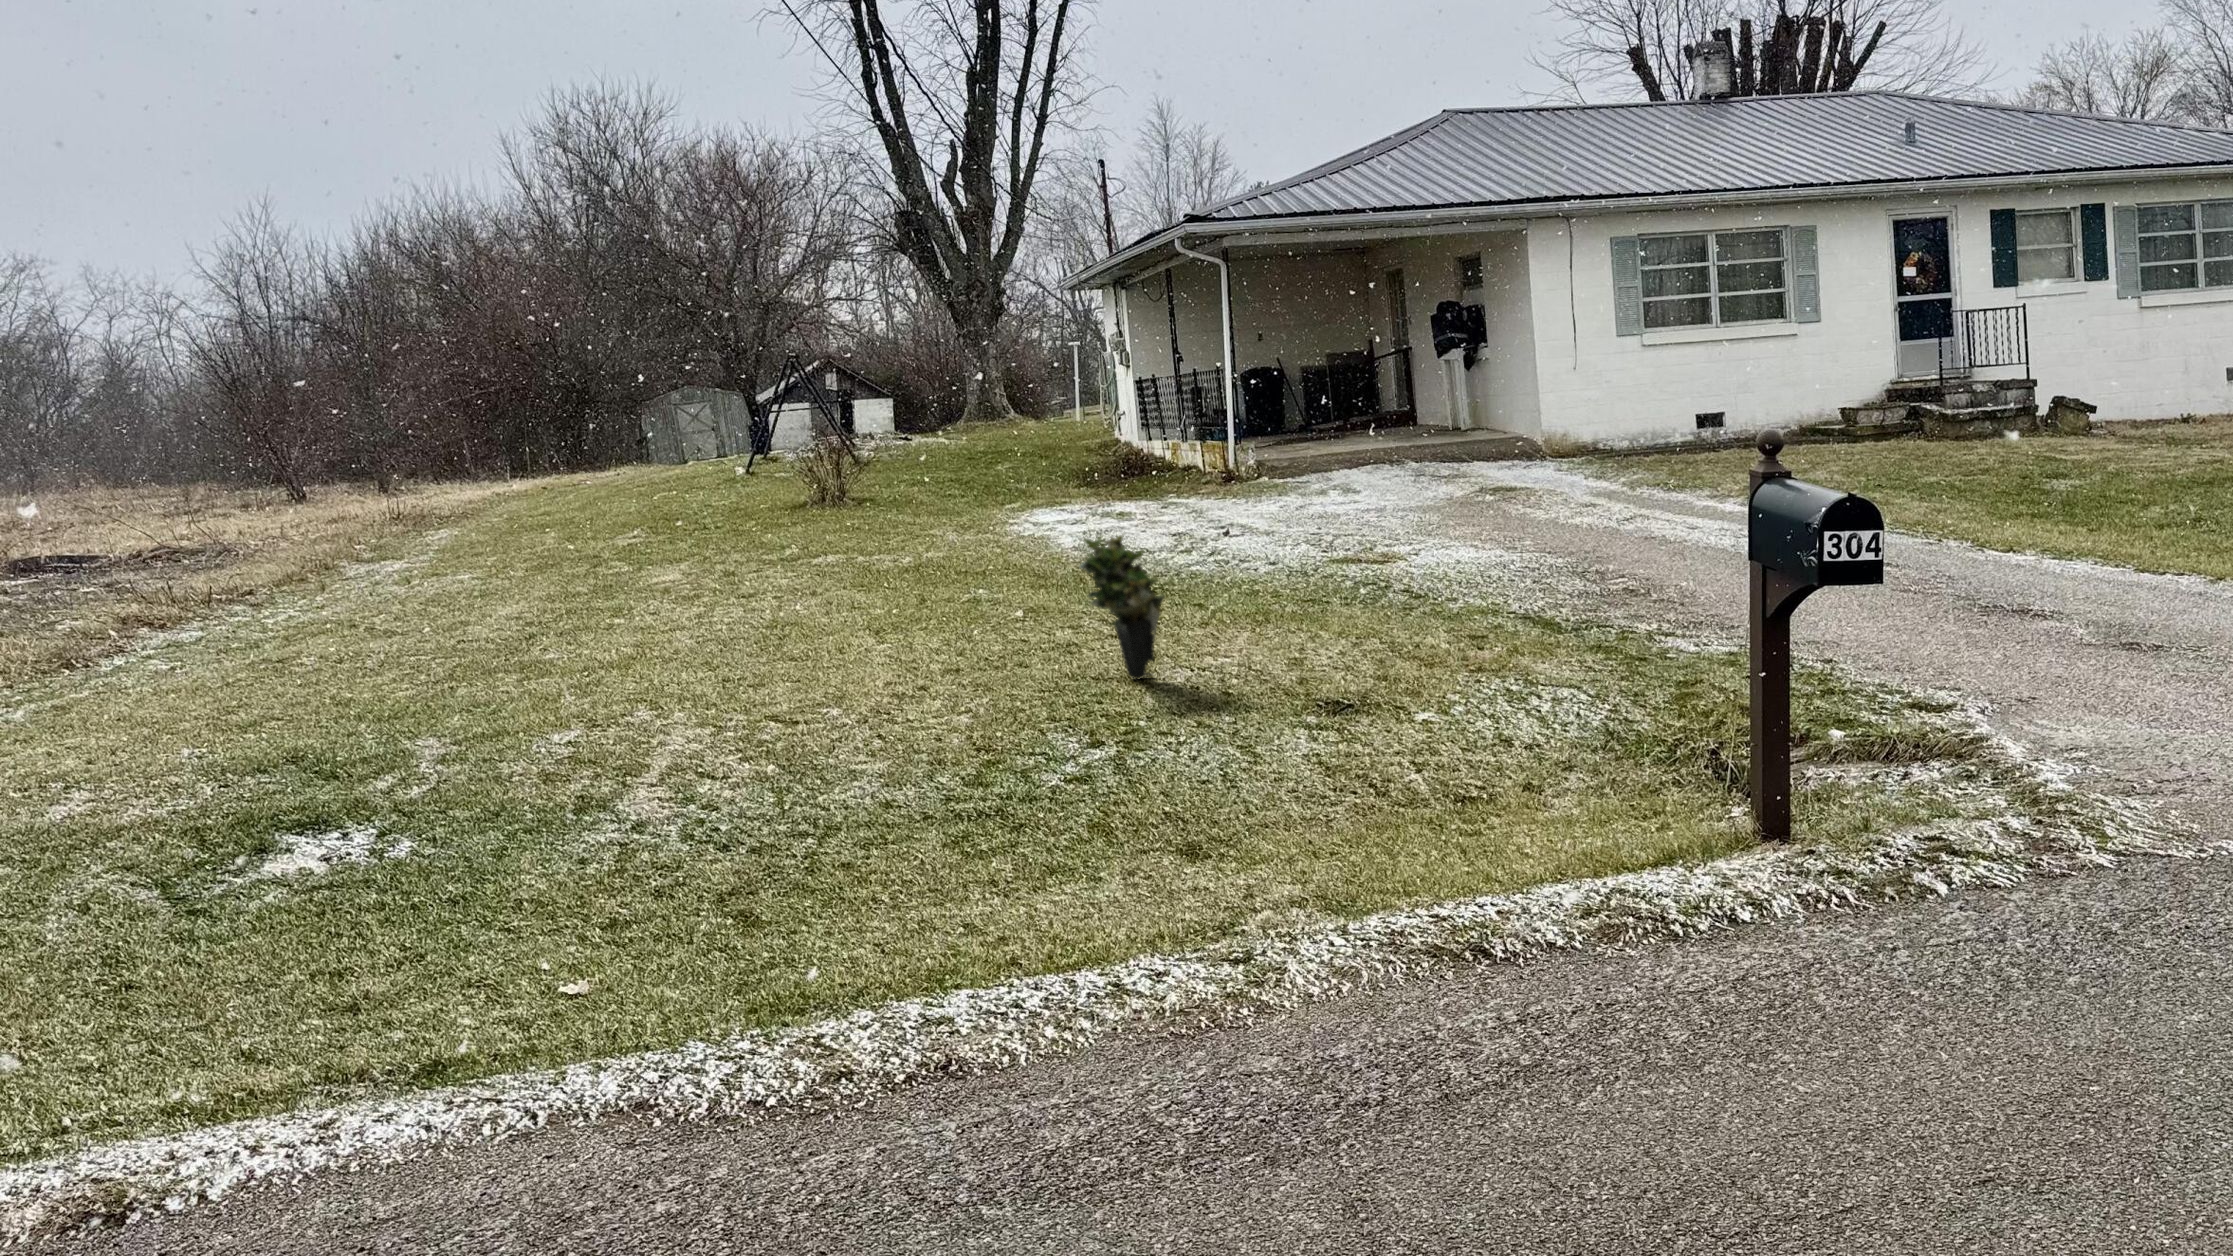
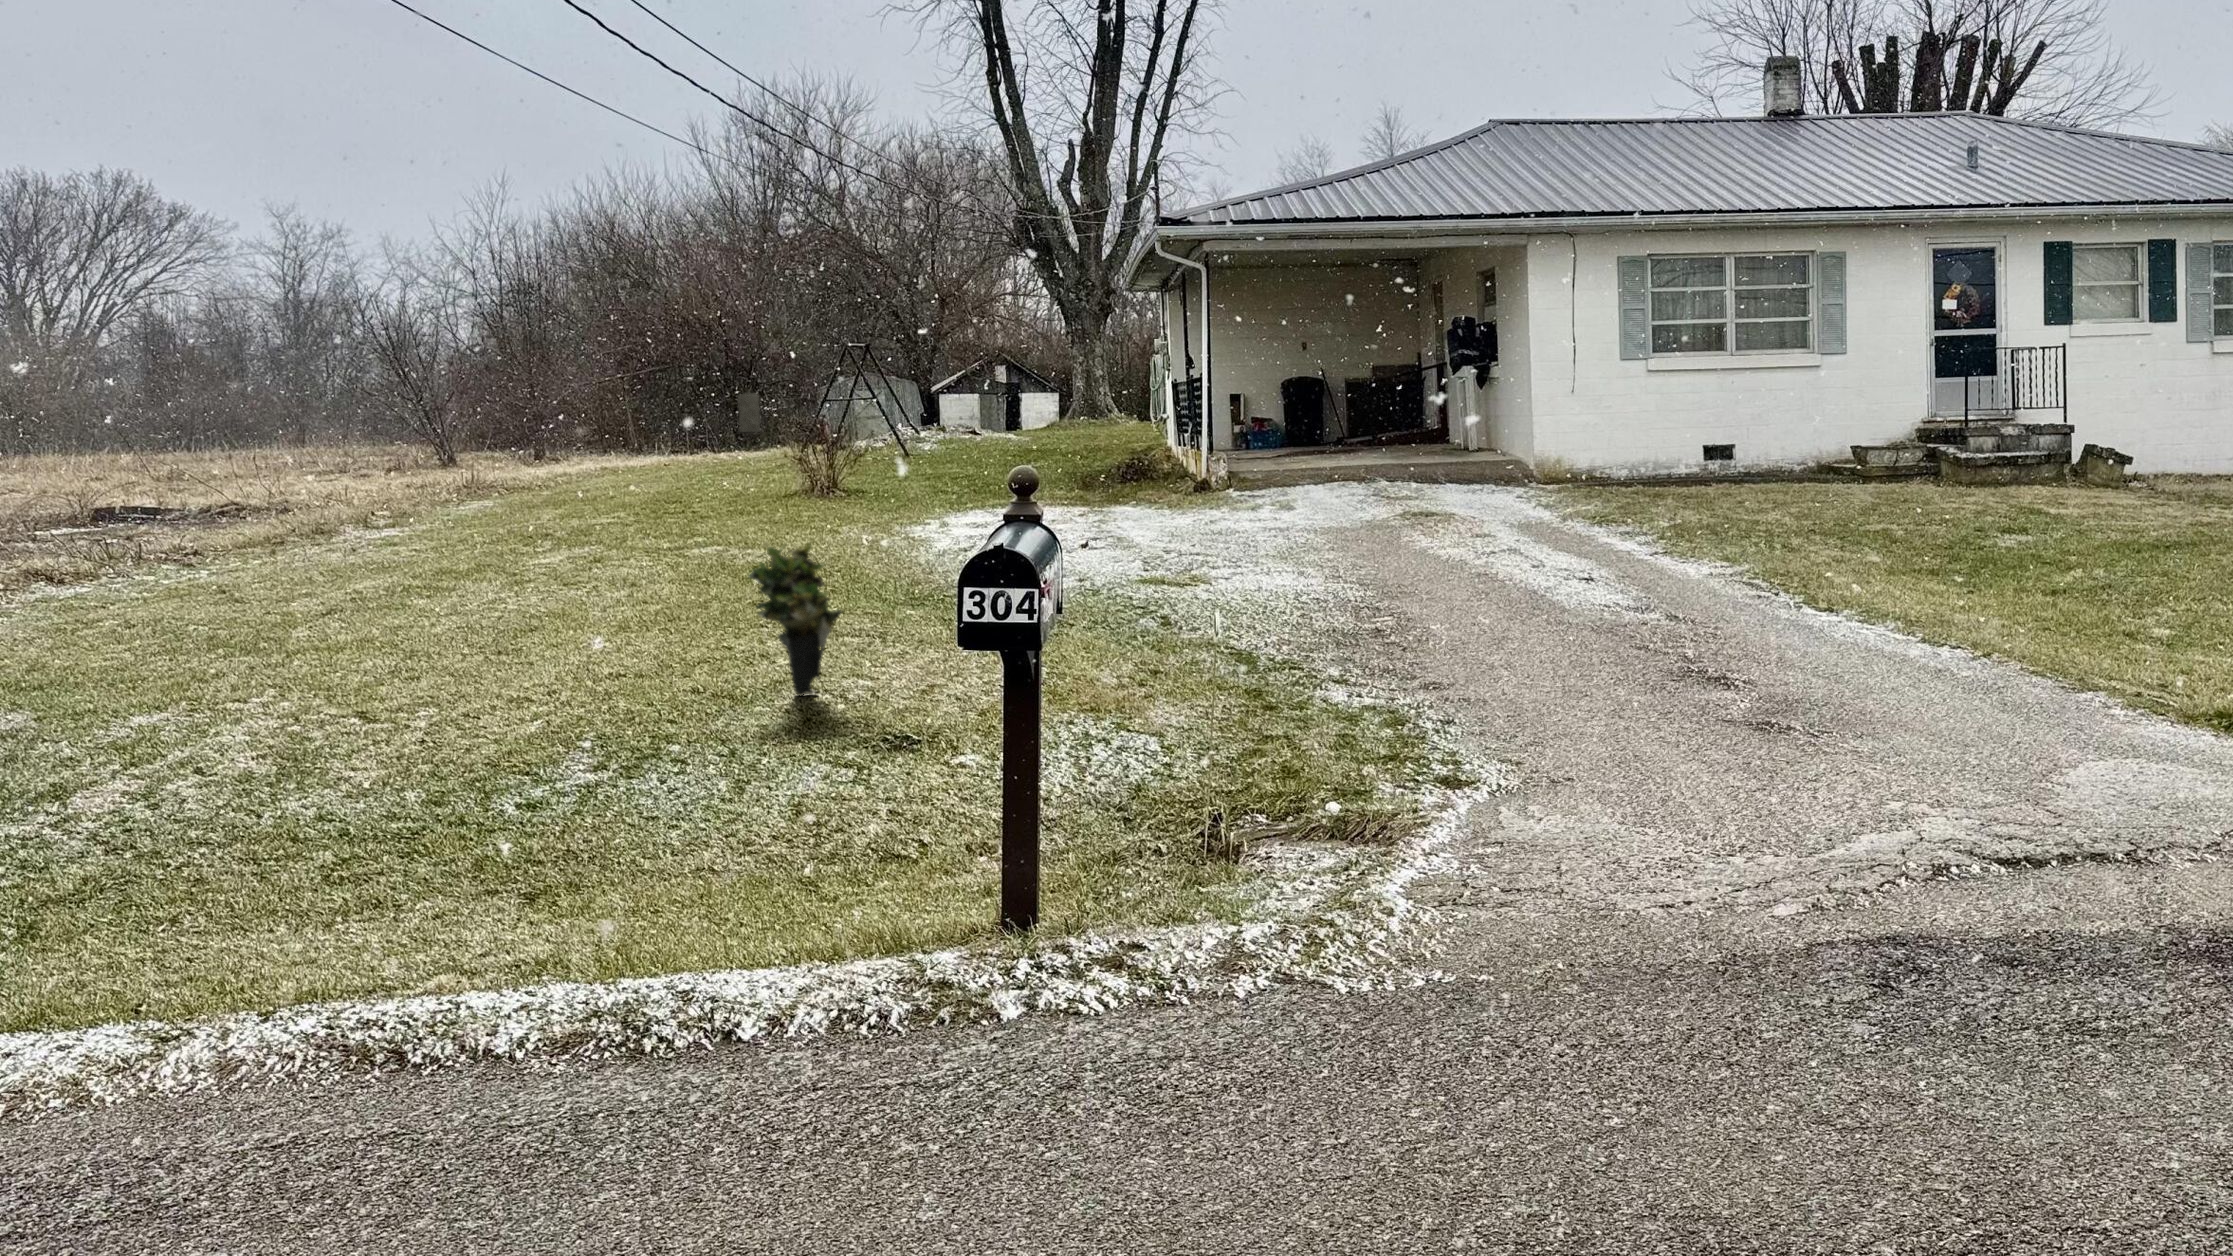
trash can: none [596,413,623,456] -> present [738,392,760,432]

